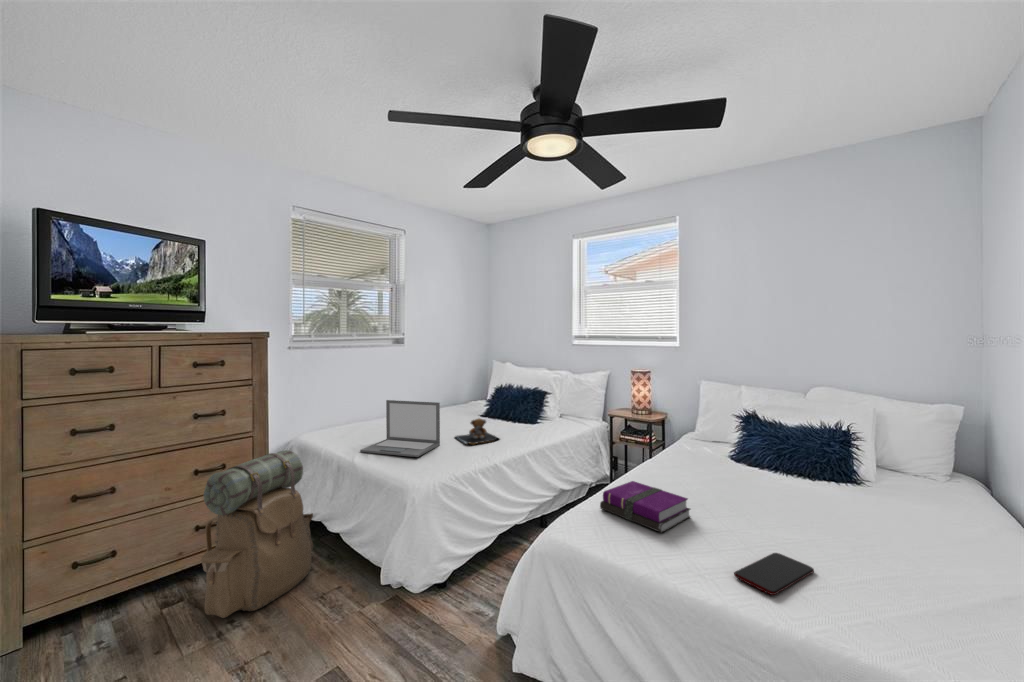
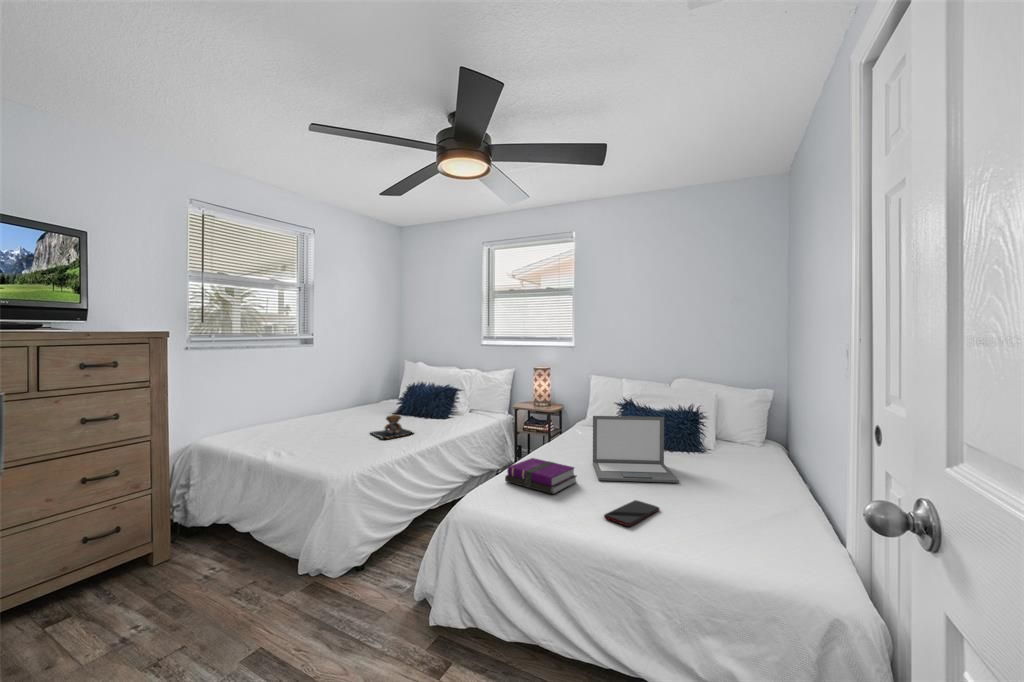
laptop: present [360,400,440,457] -> present [593,416,679,483]
backpack: present [201,450,313,618] -> none [101,451,223,620]

